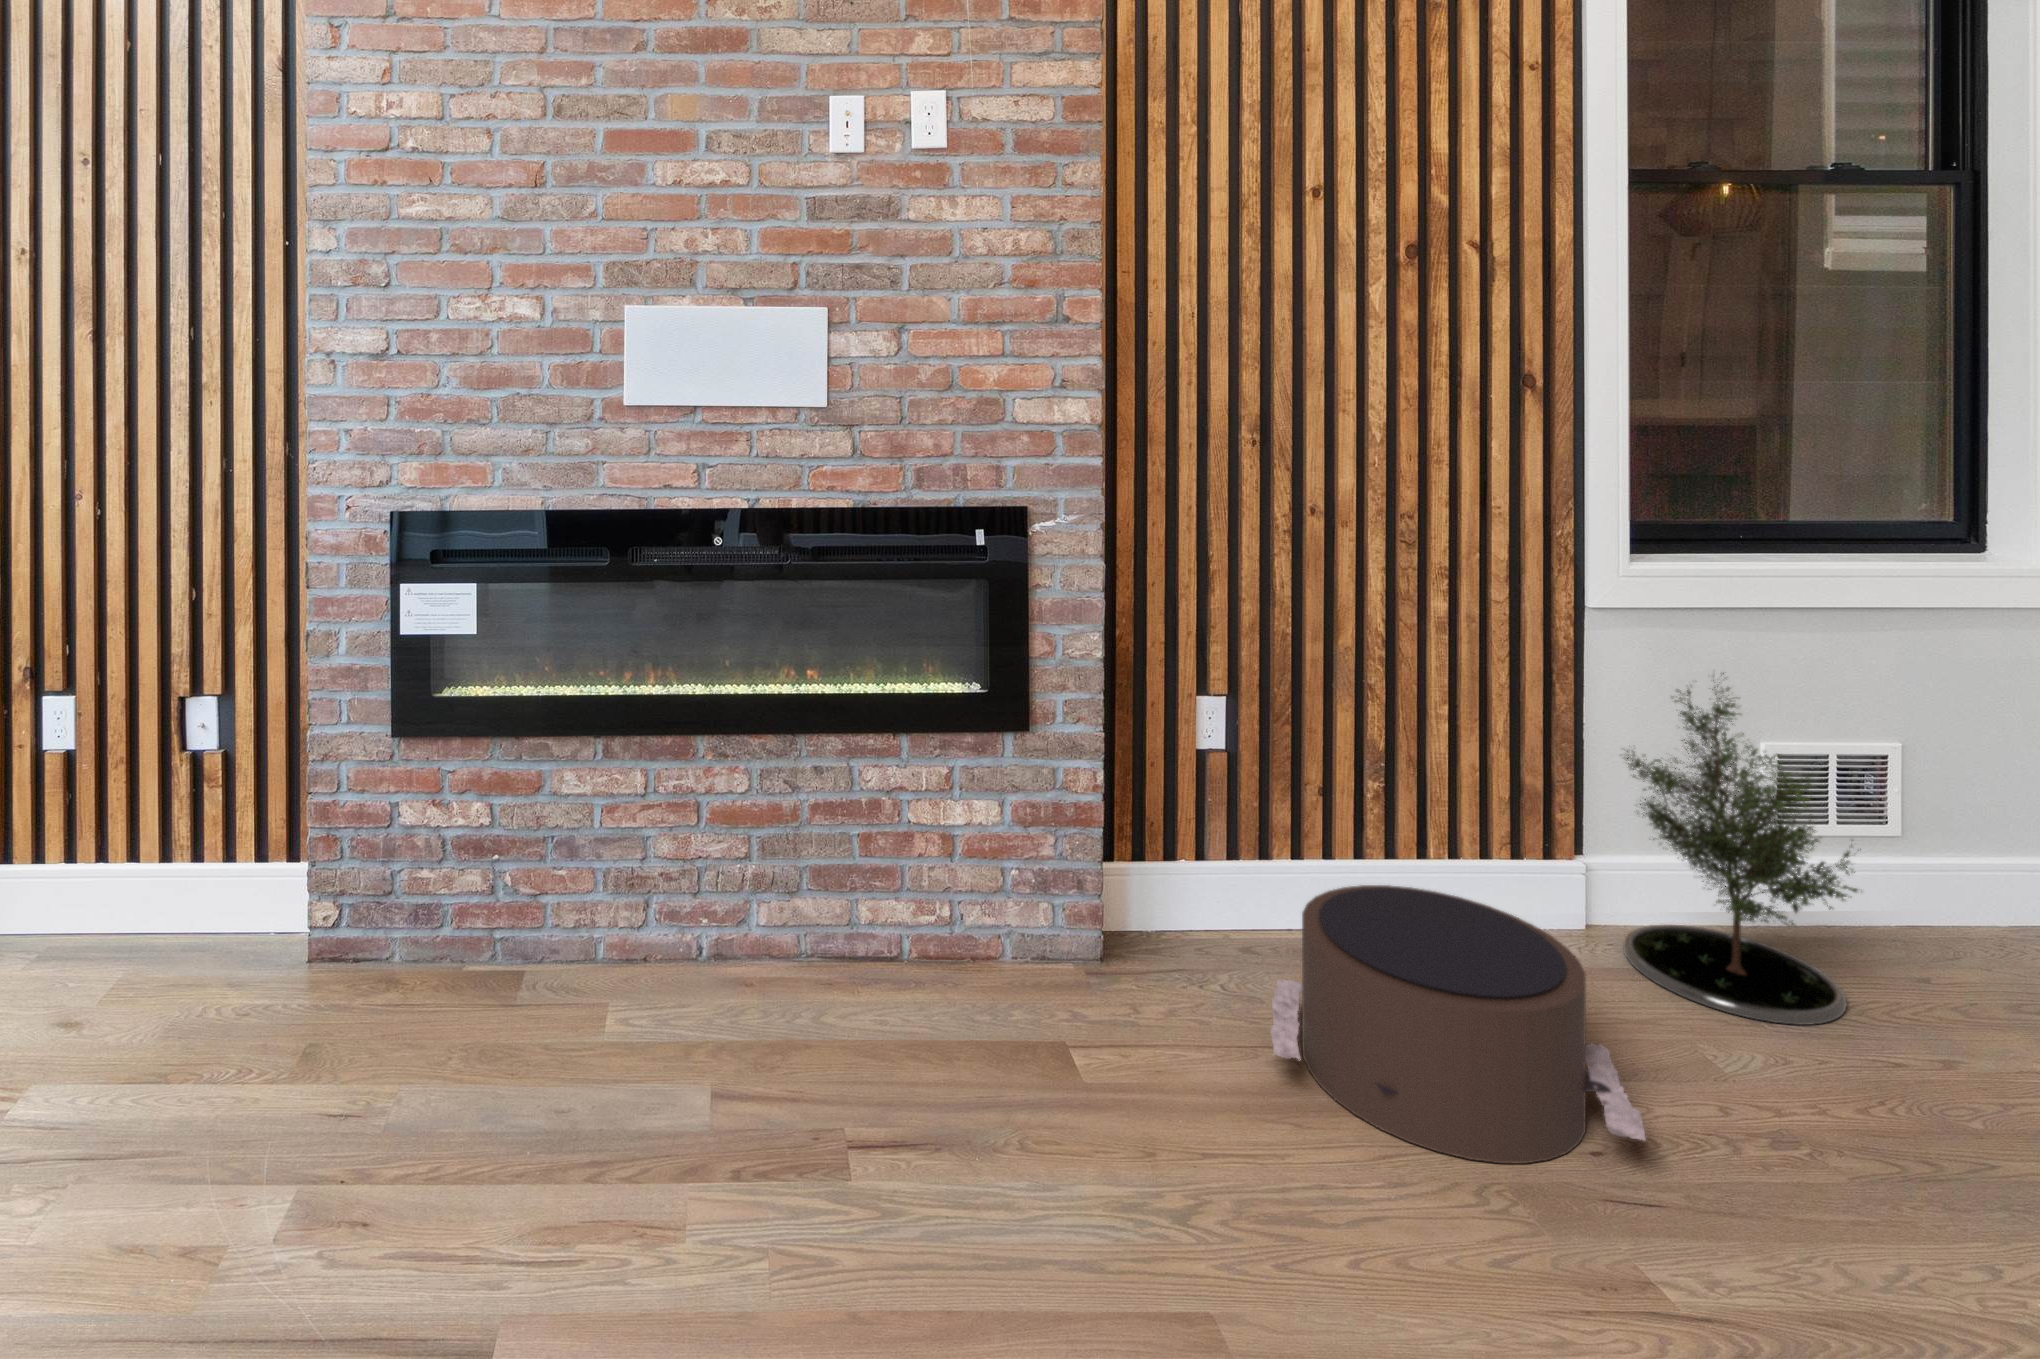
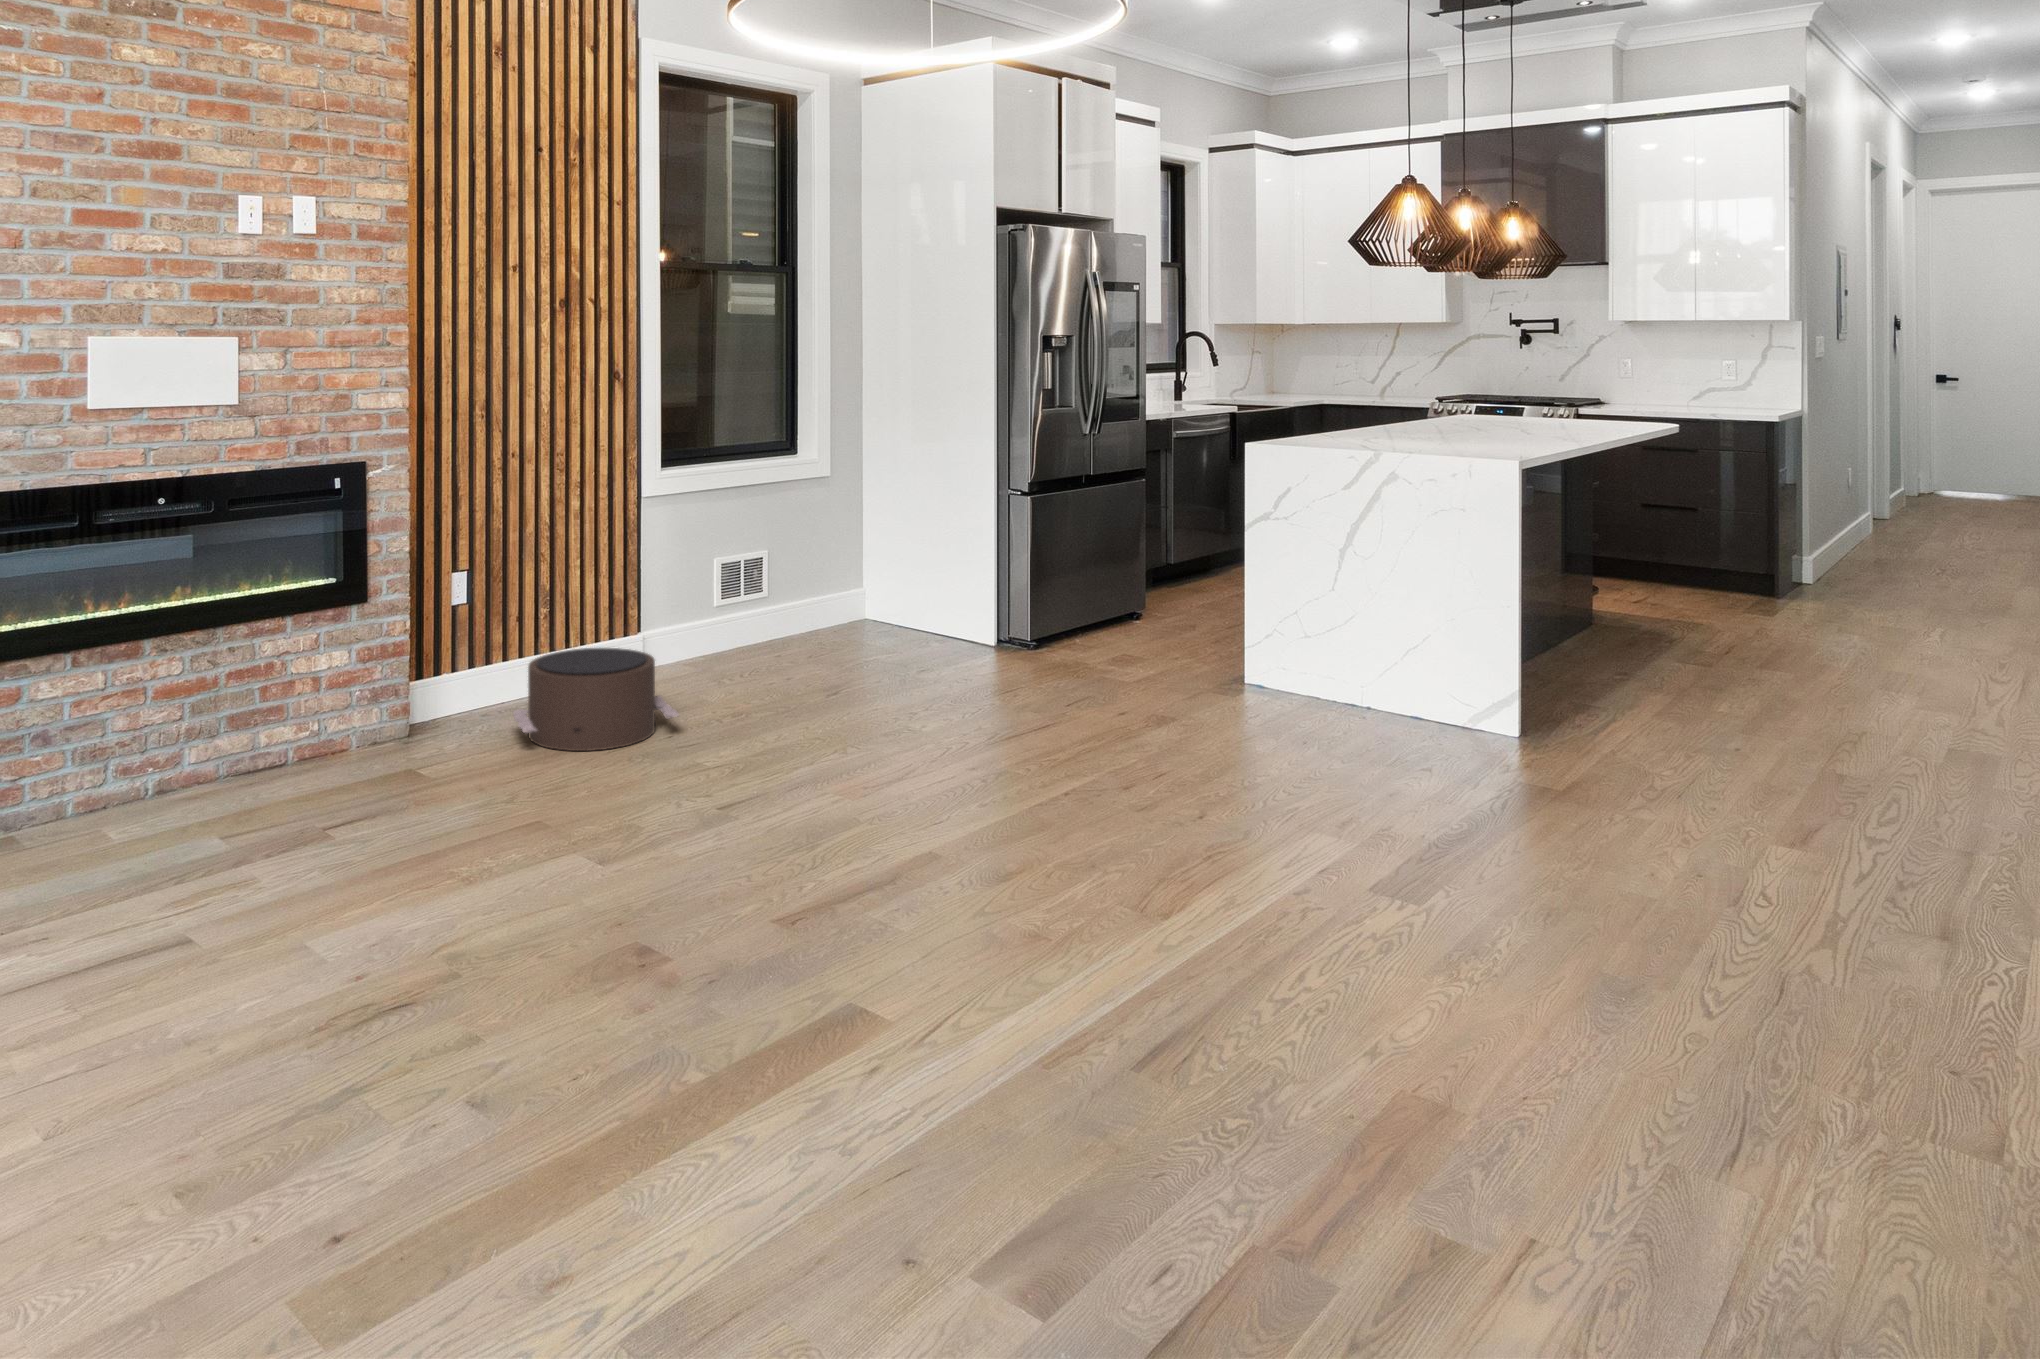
potted tree: present [1623,673,1861,1025] -> none [658,519,752,685]

